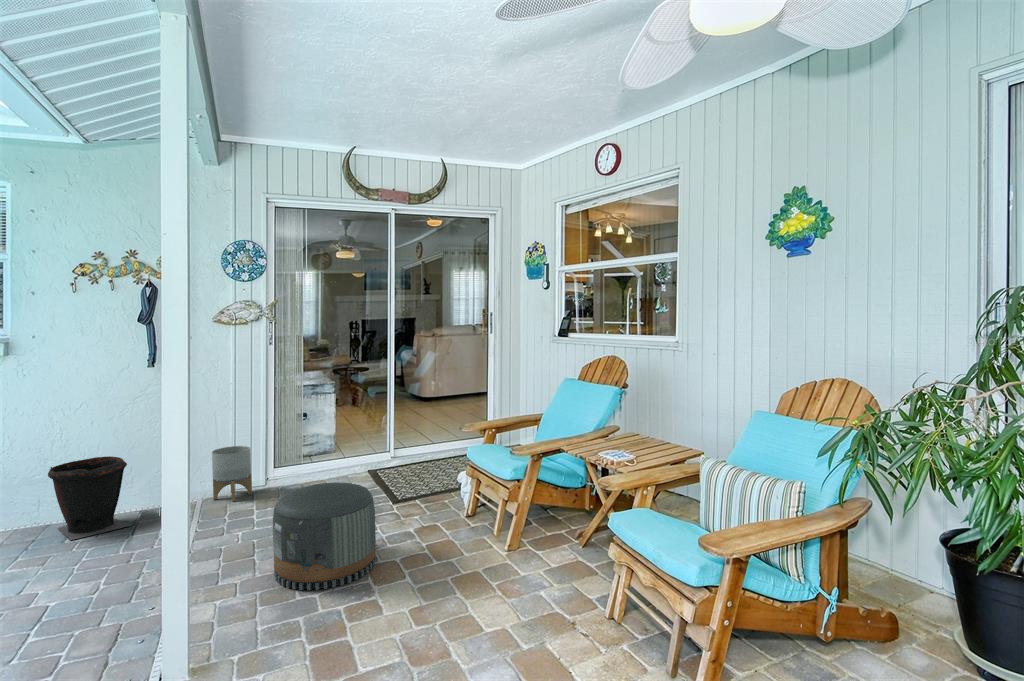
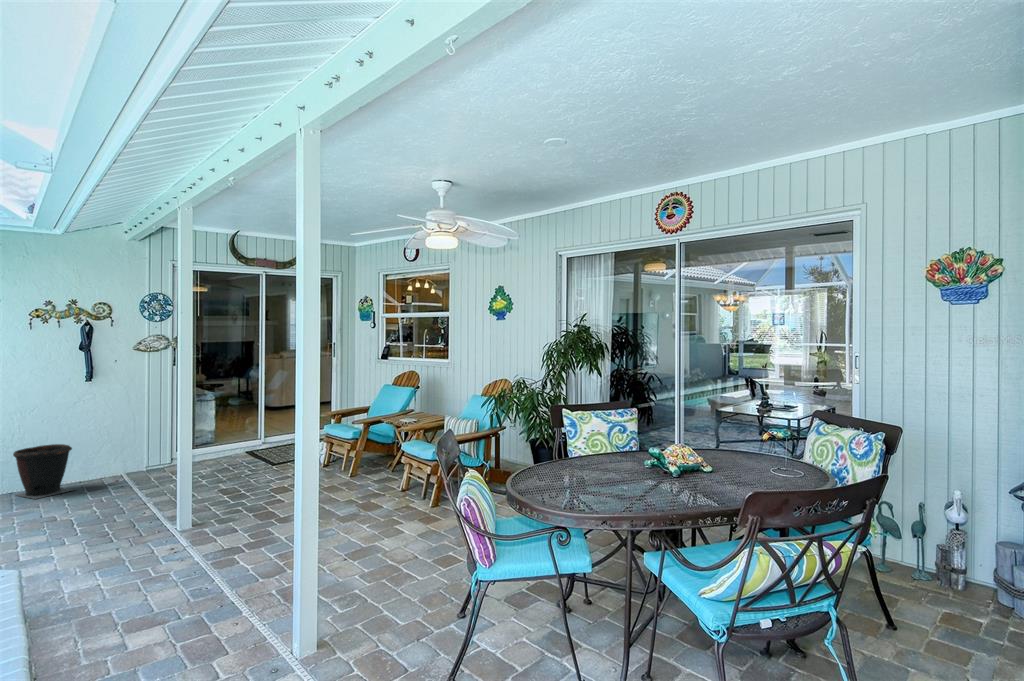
planter: present [212,446,252,502] -> none [133,436,162,473]
pouf: present [273,482,376,590] -> none [207,445,269,501]

